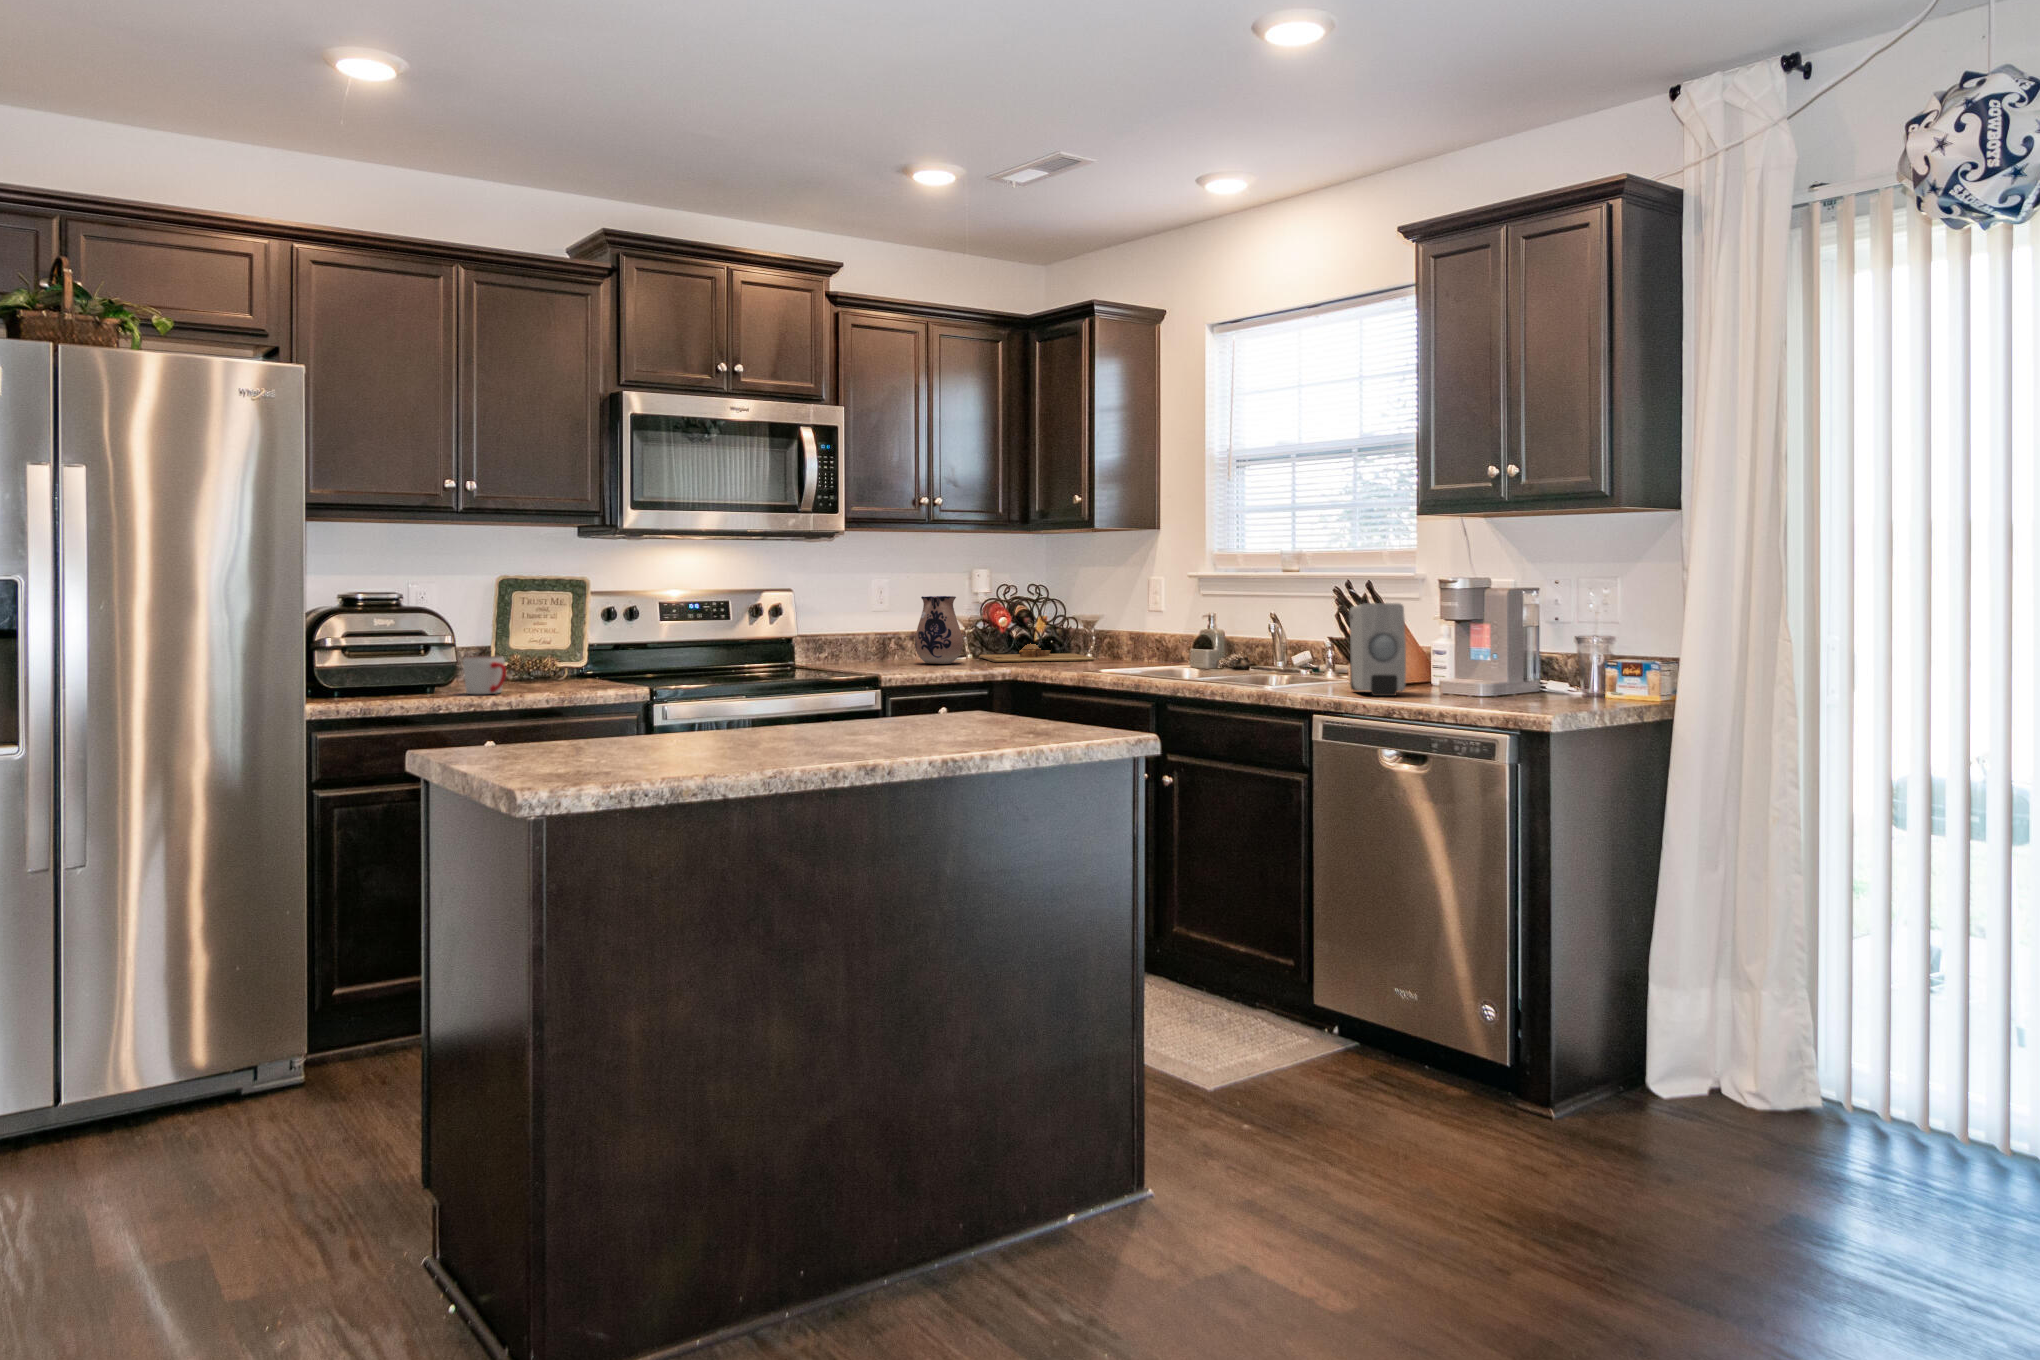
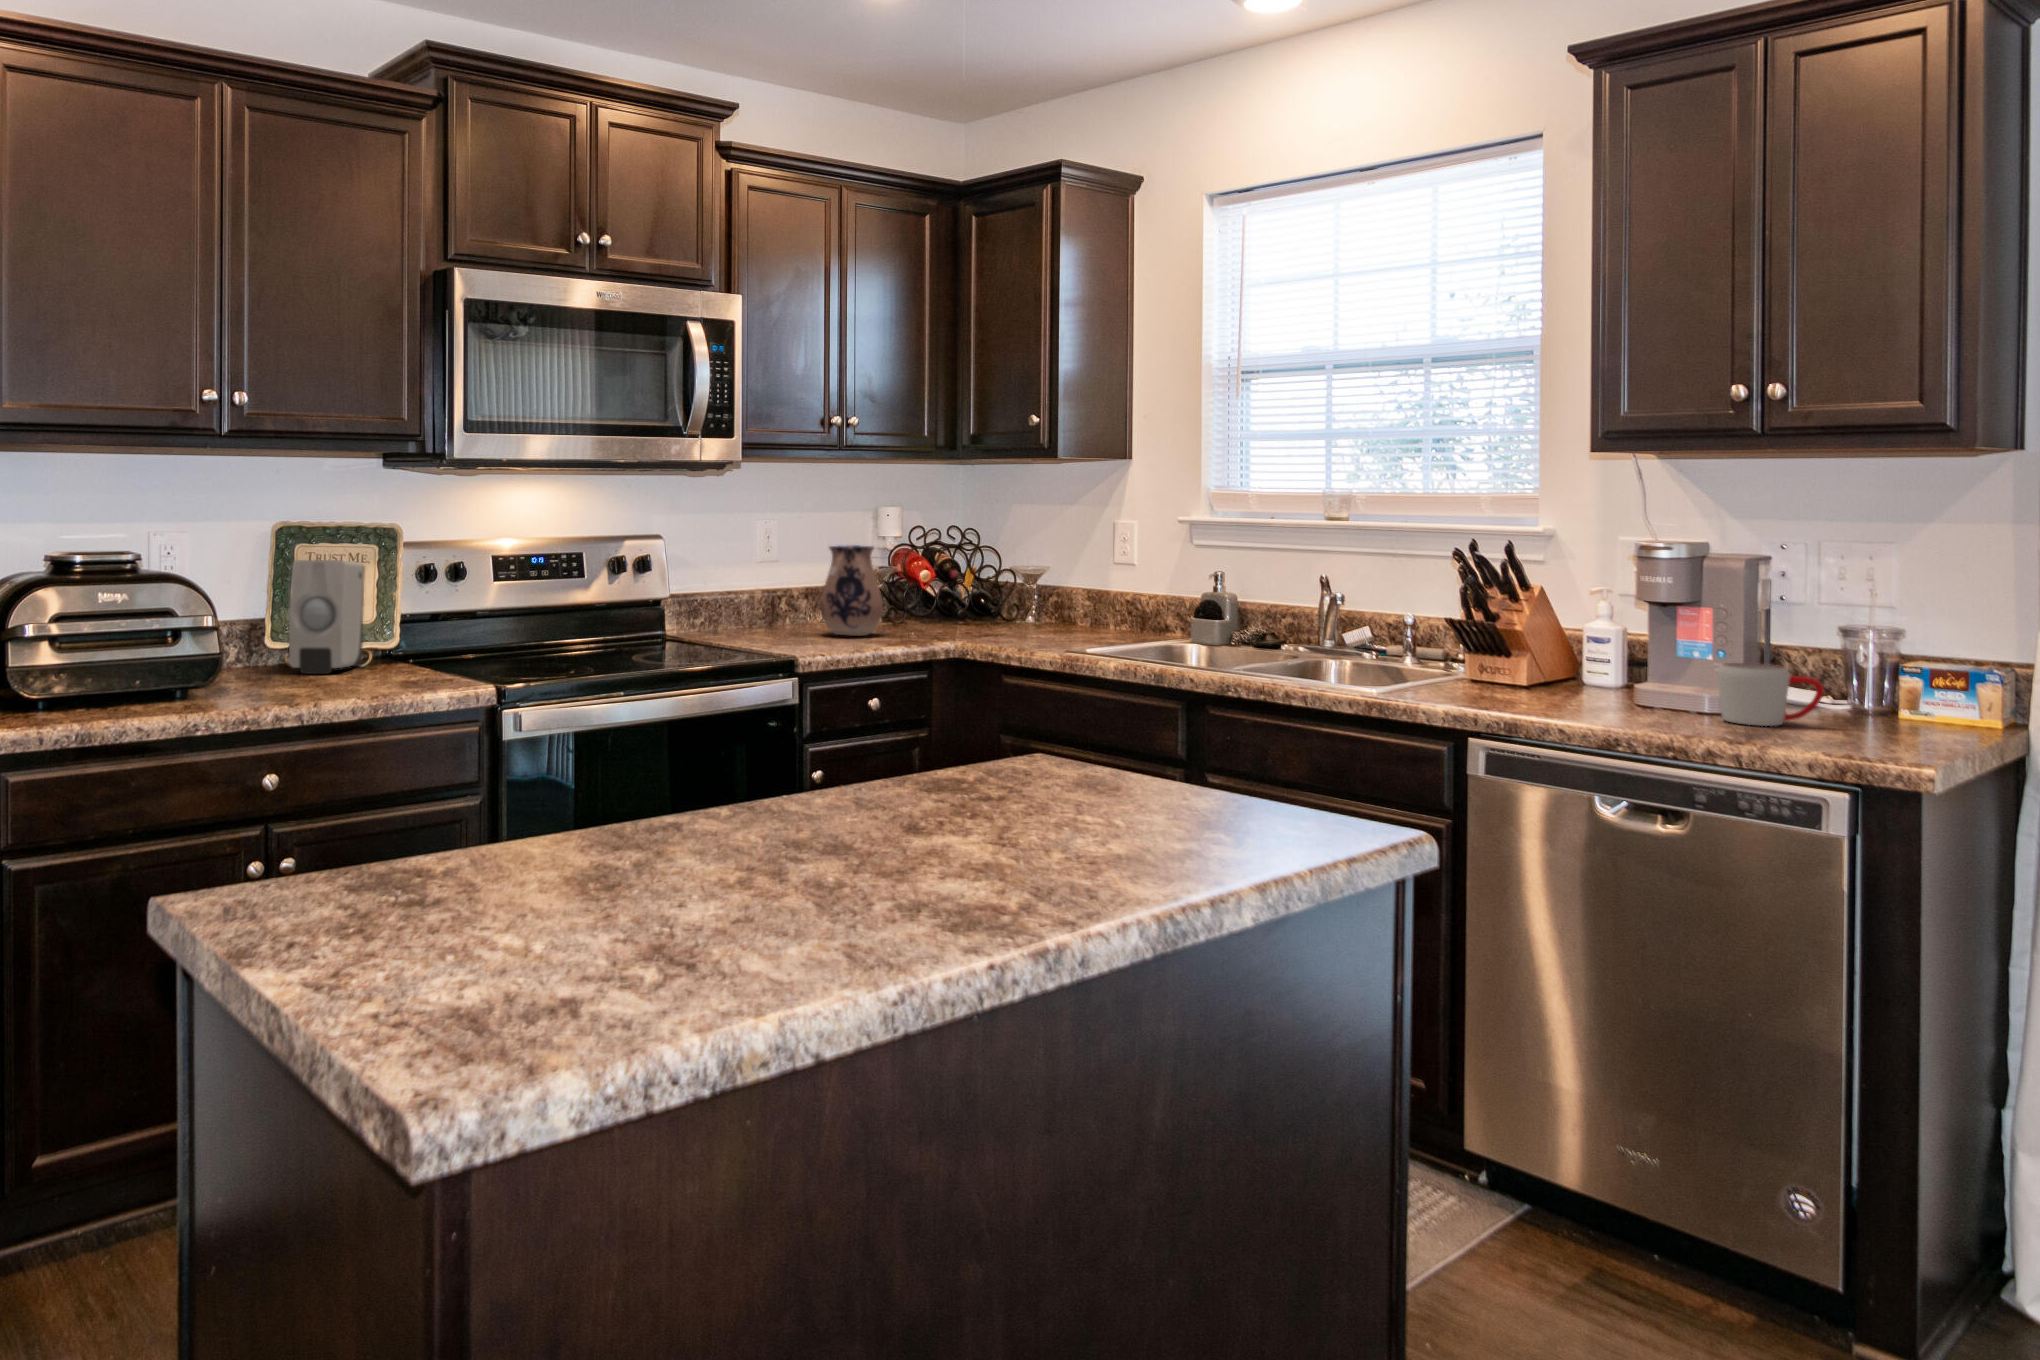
soap dispenser: present [1349,603,1406,696] -> present [289,560,365,674]
cutting board: present [979,643,1094,662] -> none [893,601,1048,632]
mug: present [463,656,506,694] -> present [1718,663,1823,726]

